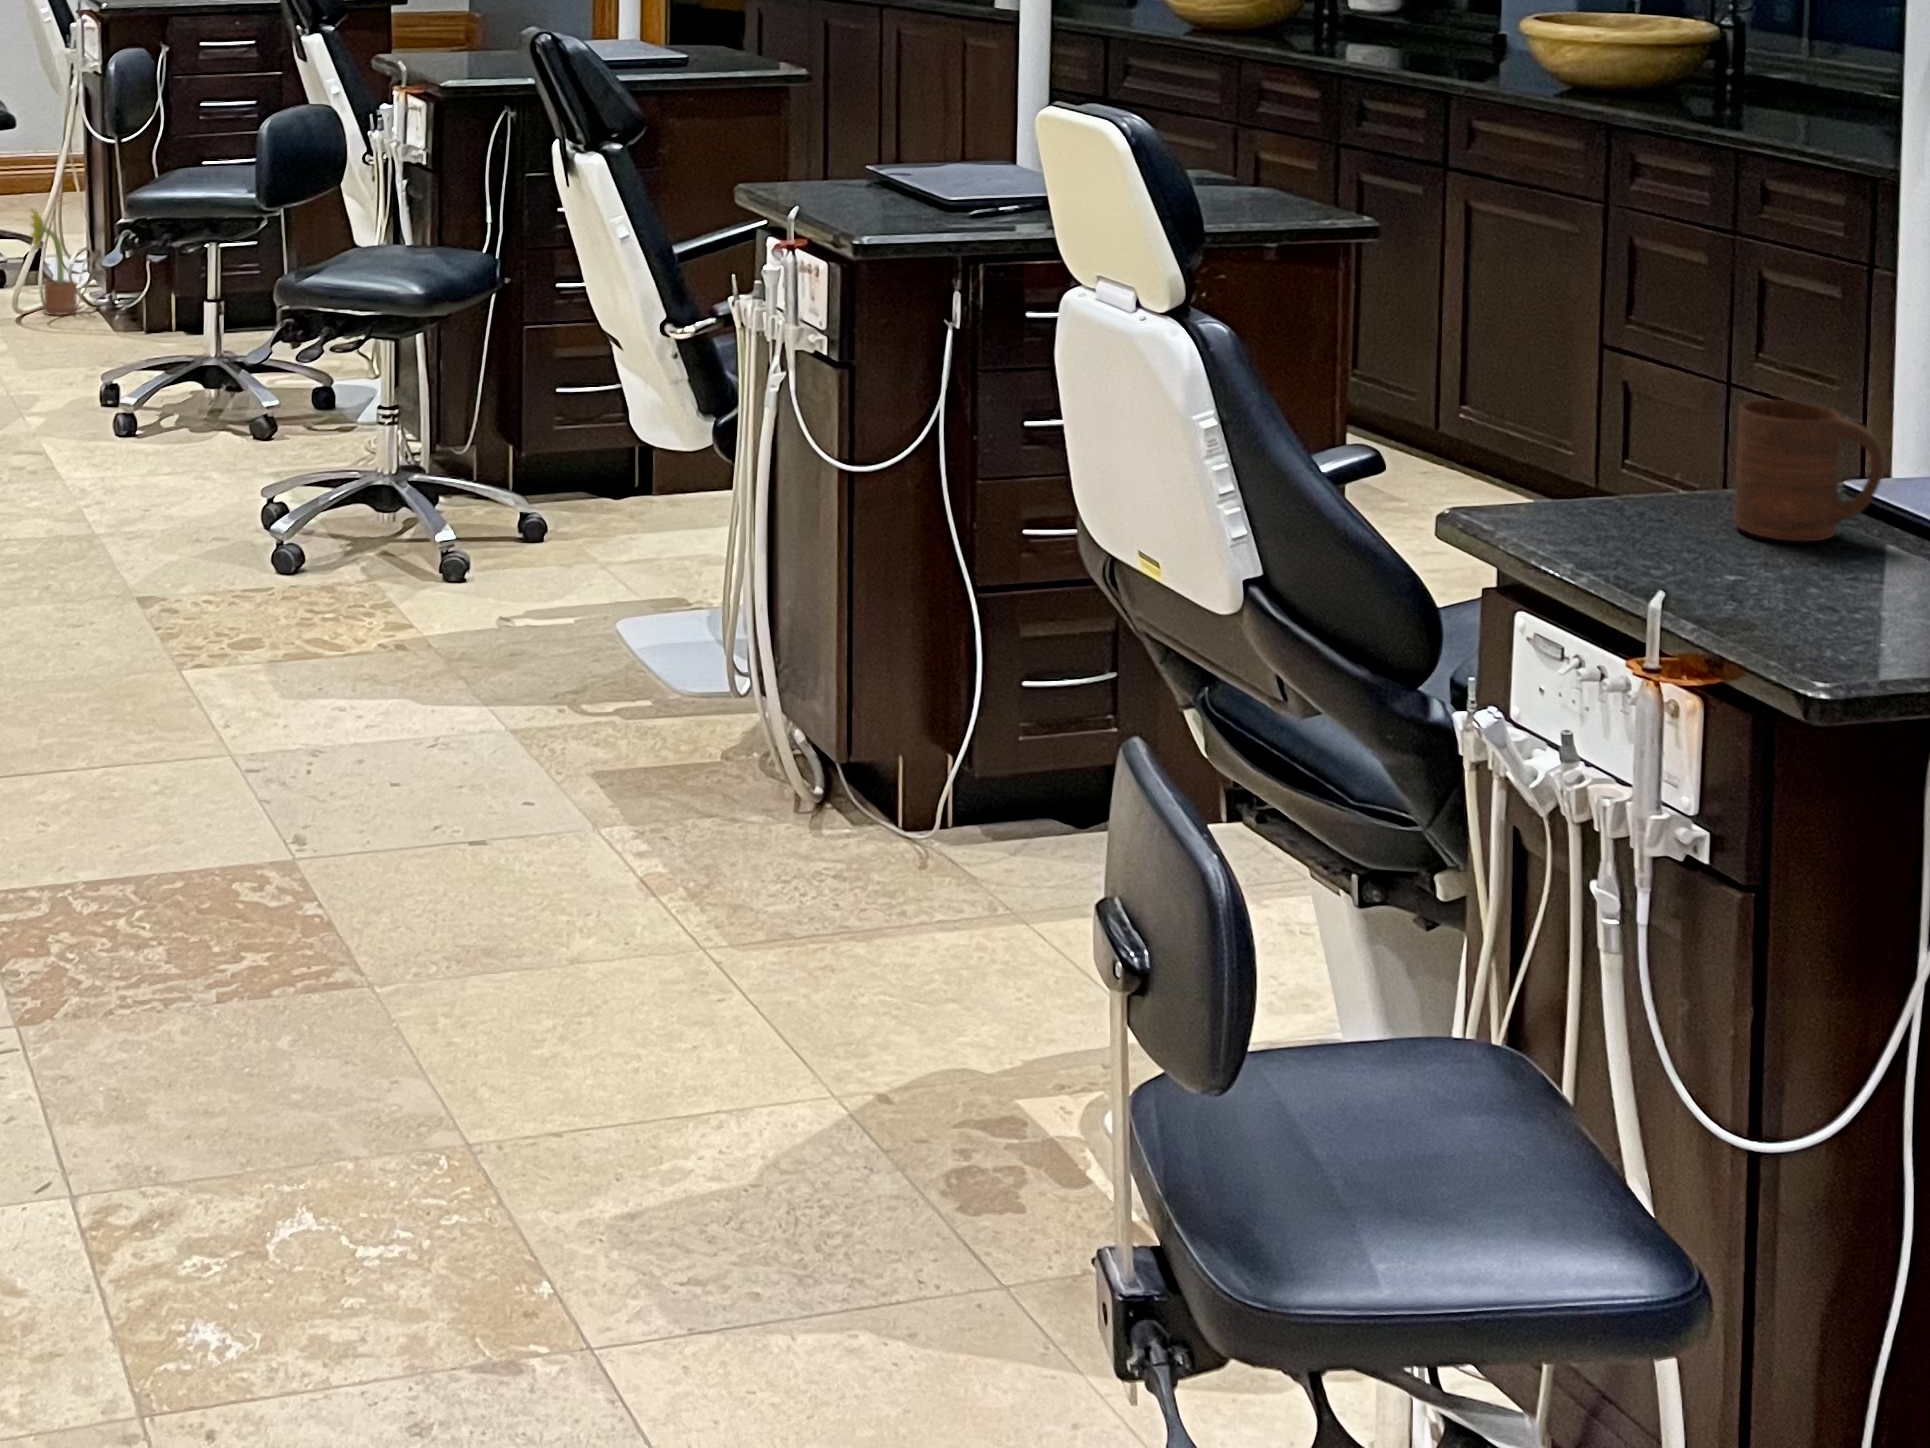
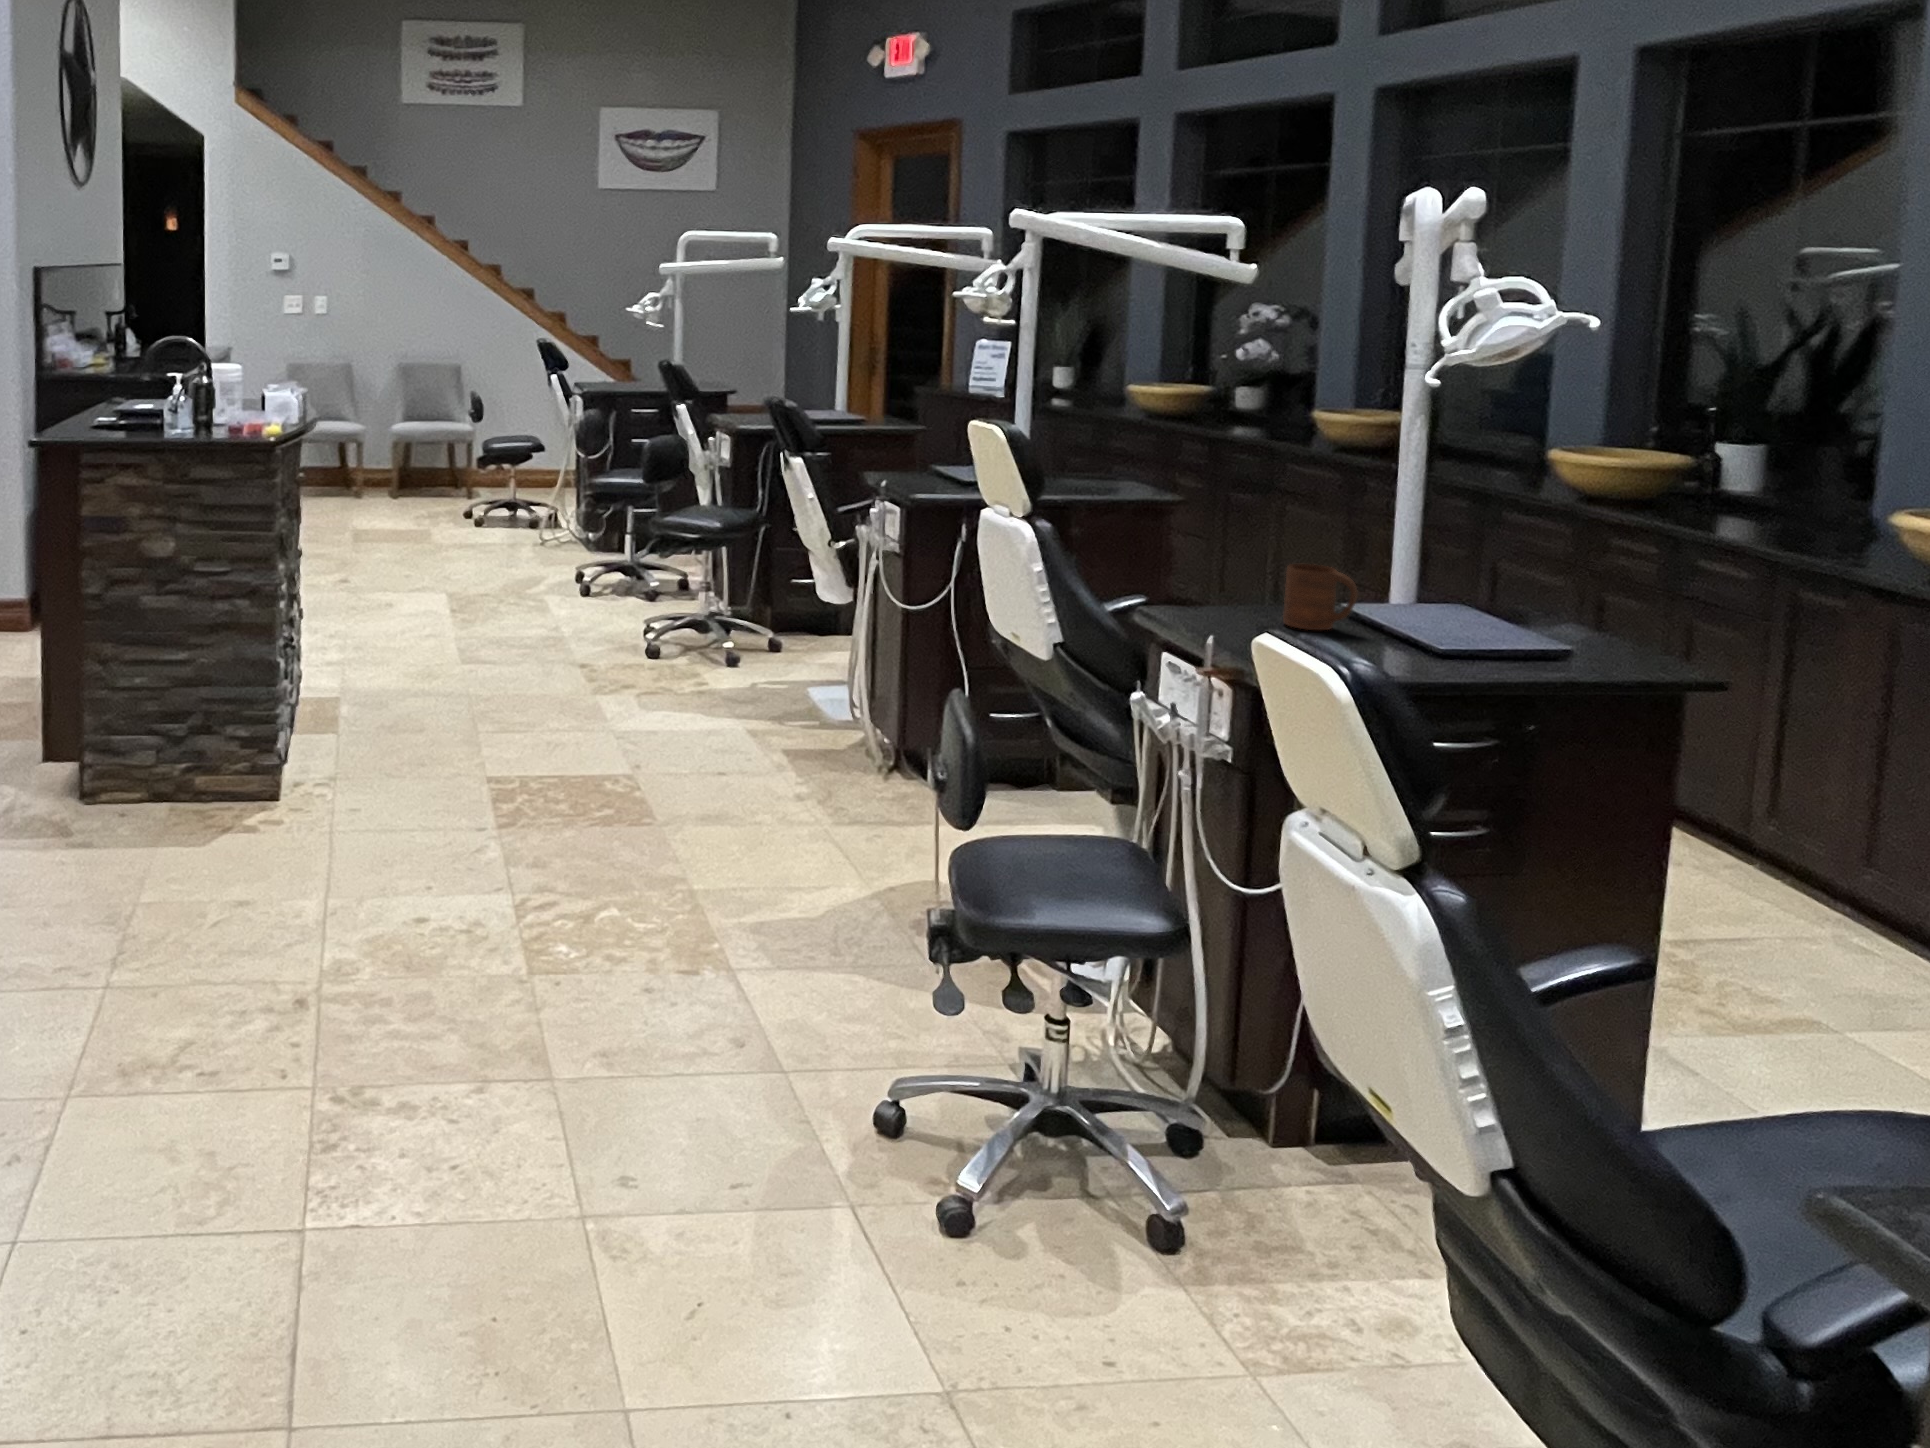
decorative plant: present [31,209,77,315] -> none [550,487,572,541]

